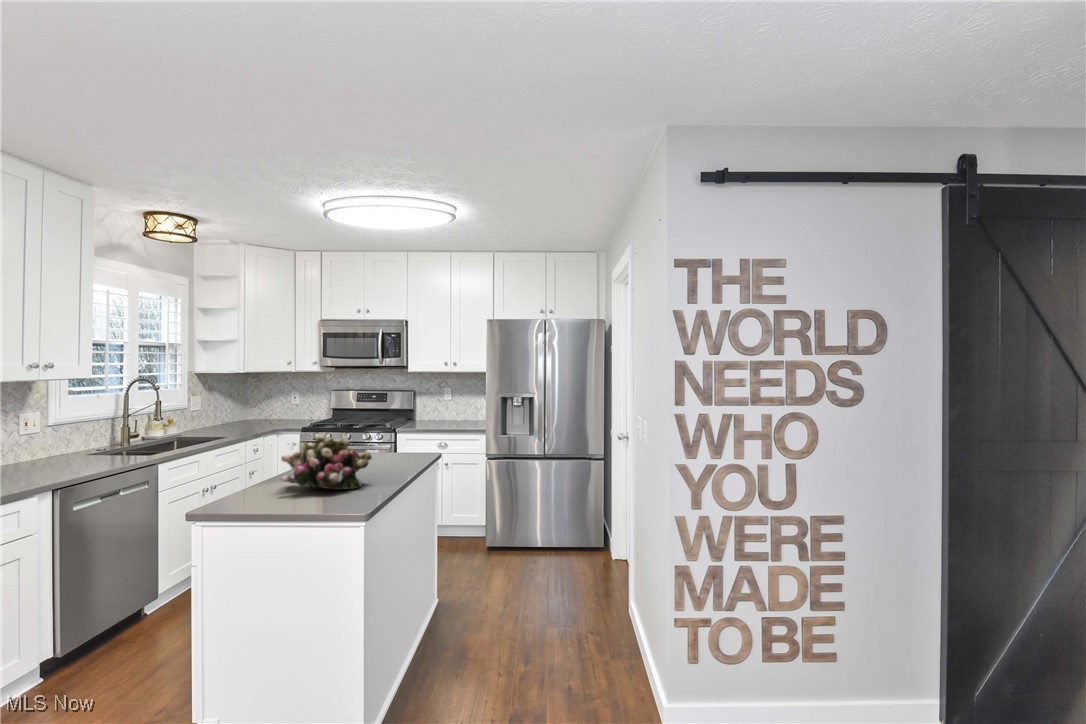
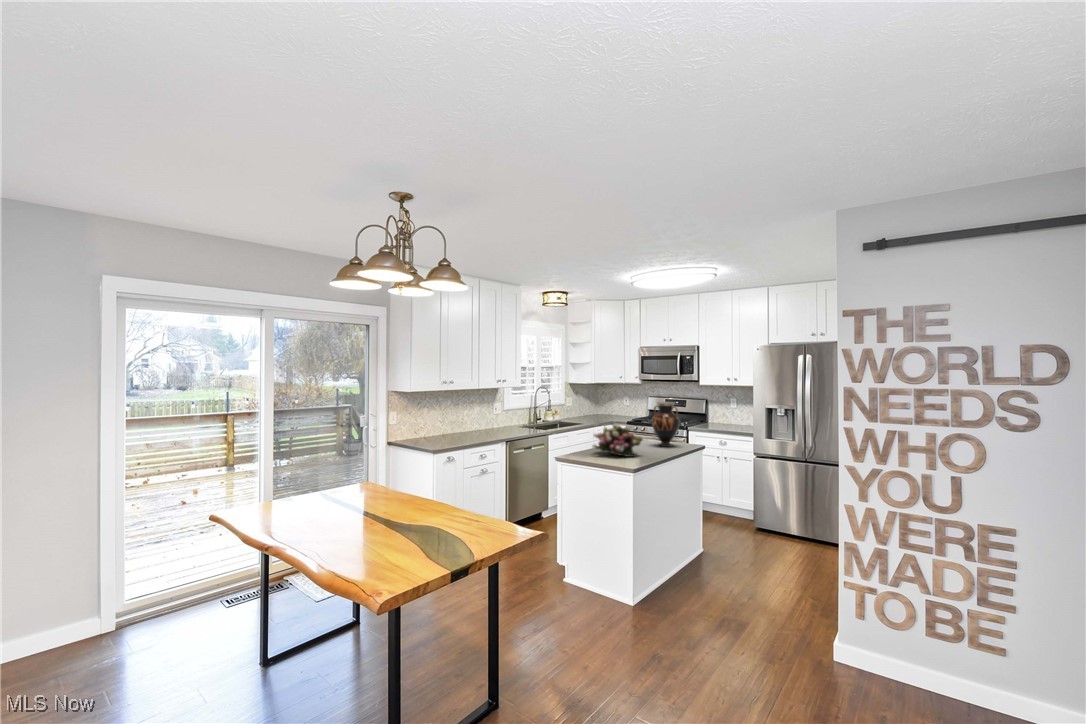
vase: none [370,394,413,463] -> present [652,402,679,447]

